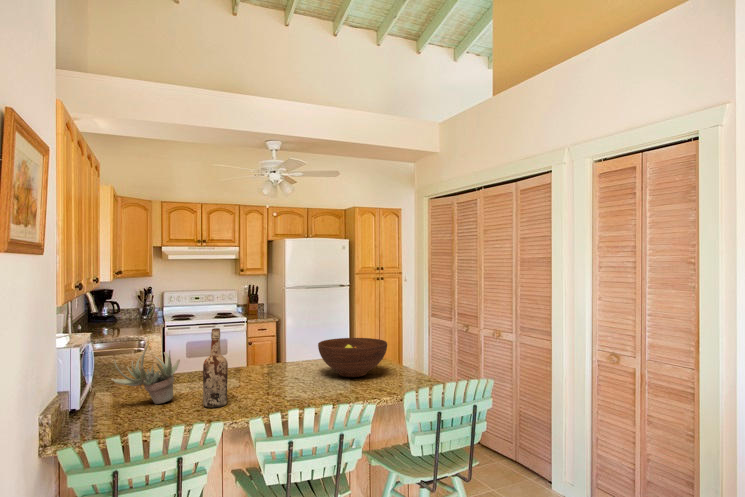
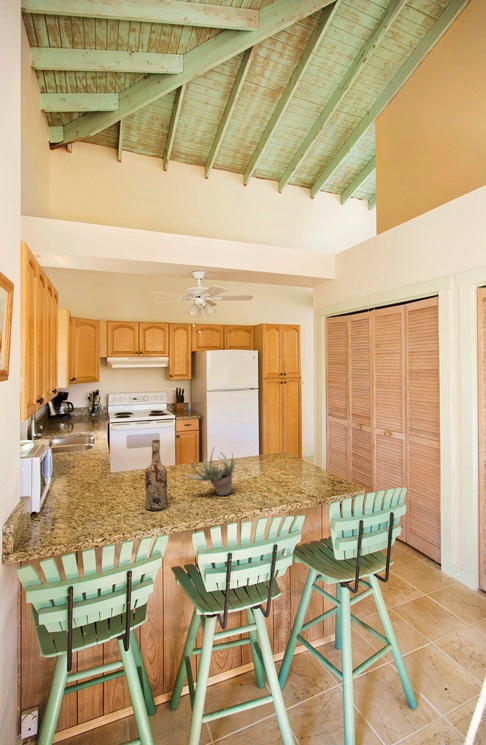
fruit bowl: present [318,338,387,377] -> none [242,442,303,478]
succulent plant: present [111,343,180,404] -> present [186,448,236,495]

